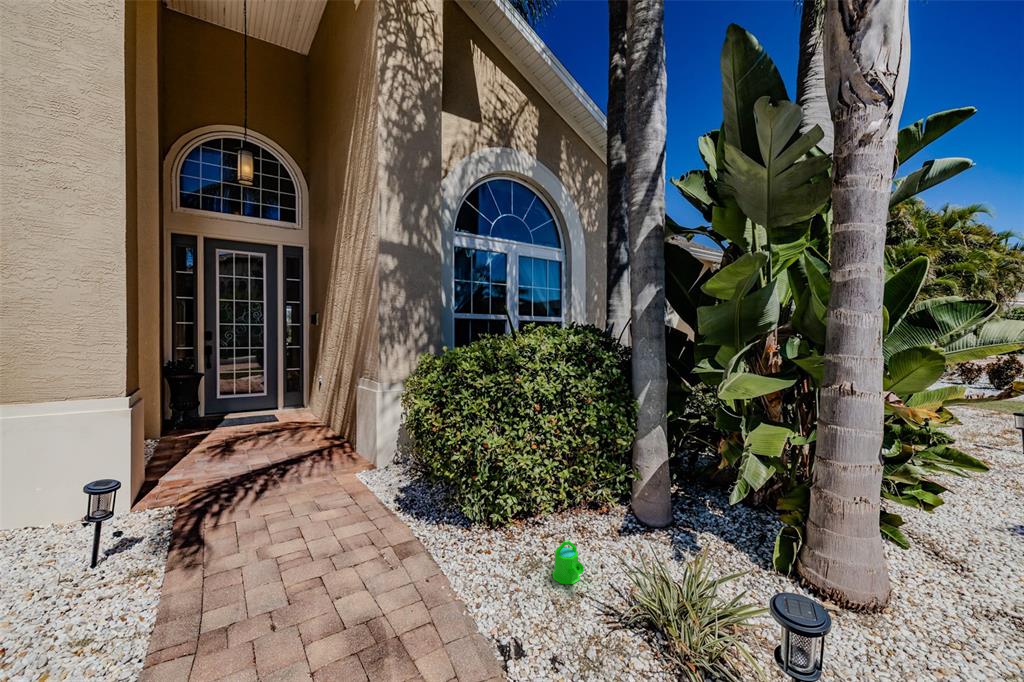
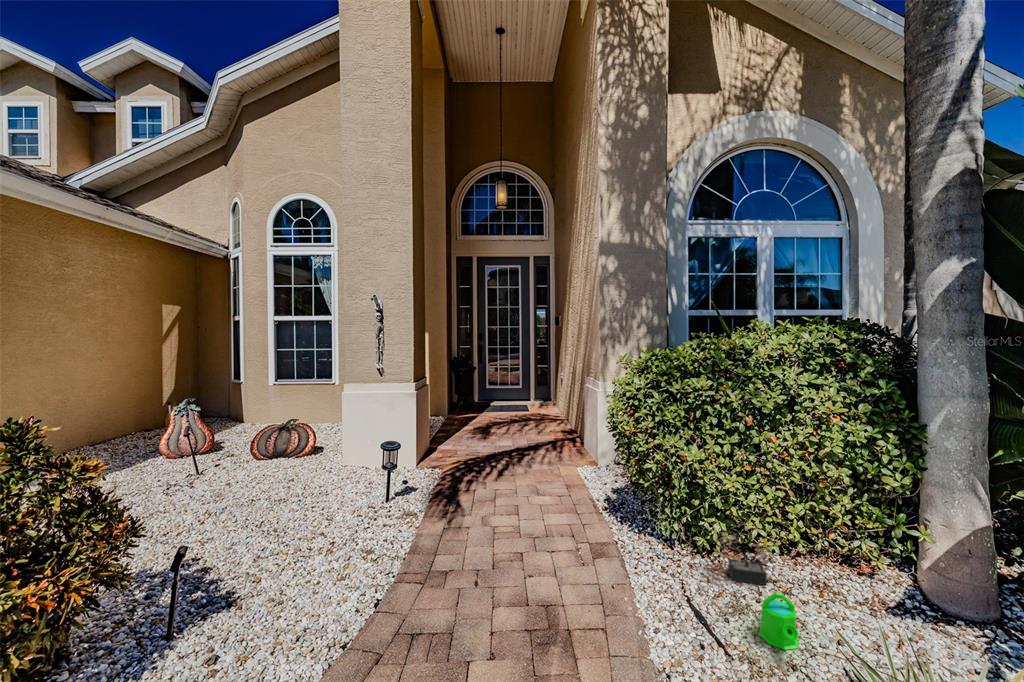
decorative plant: none [508,501,551,543] -> present [715,532,774,585]

